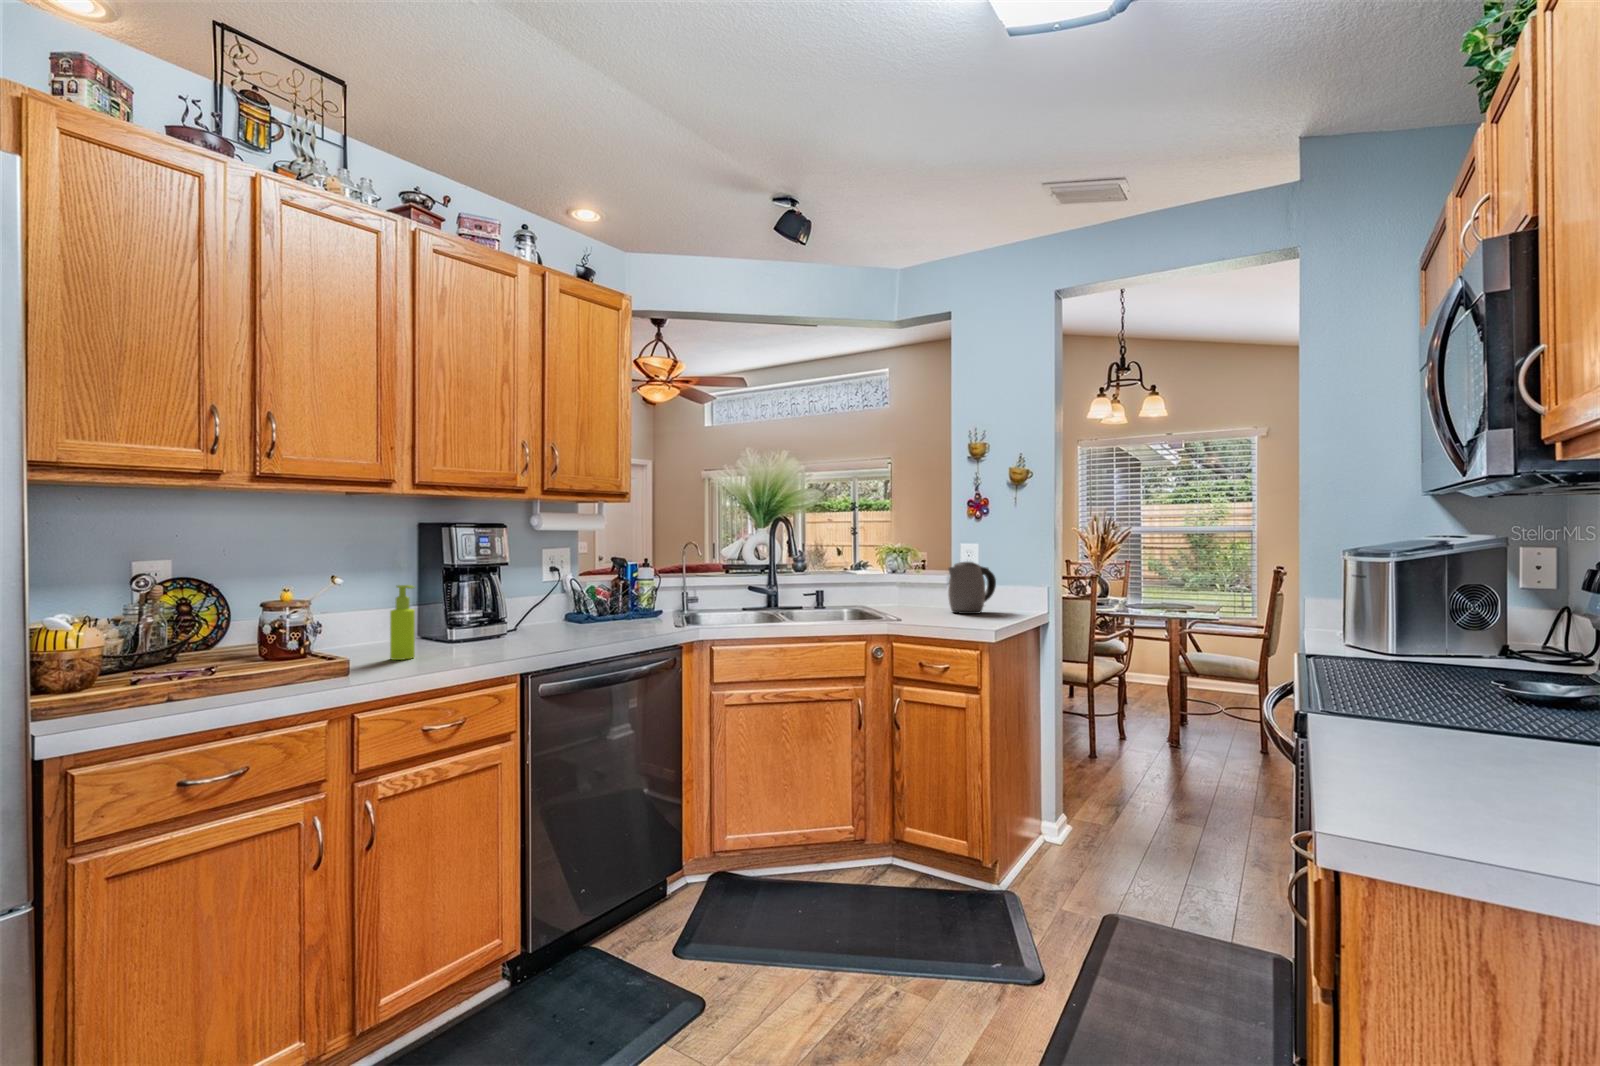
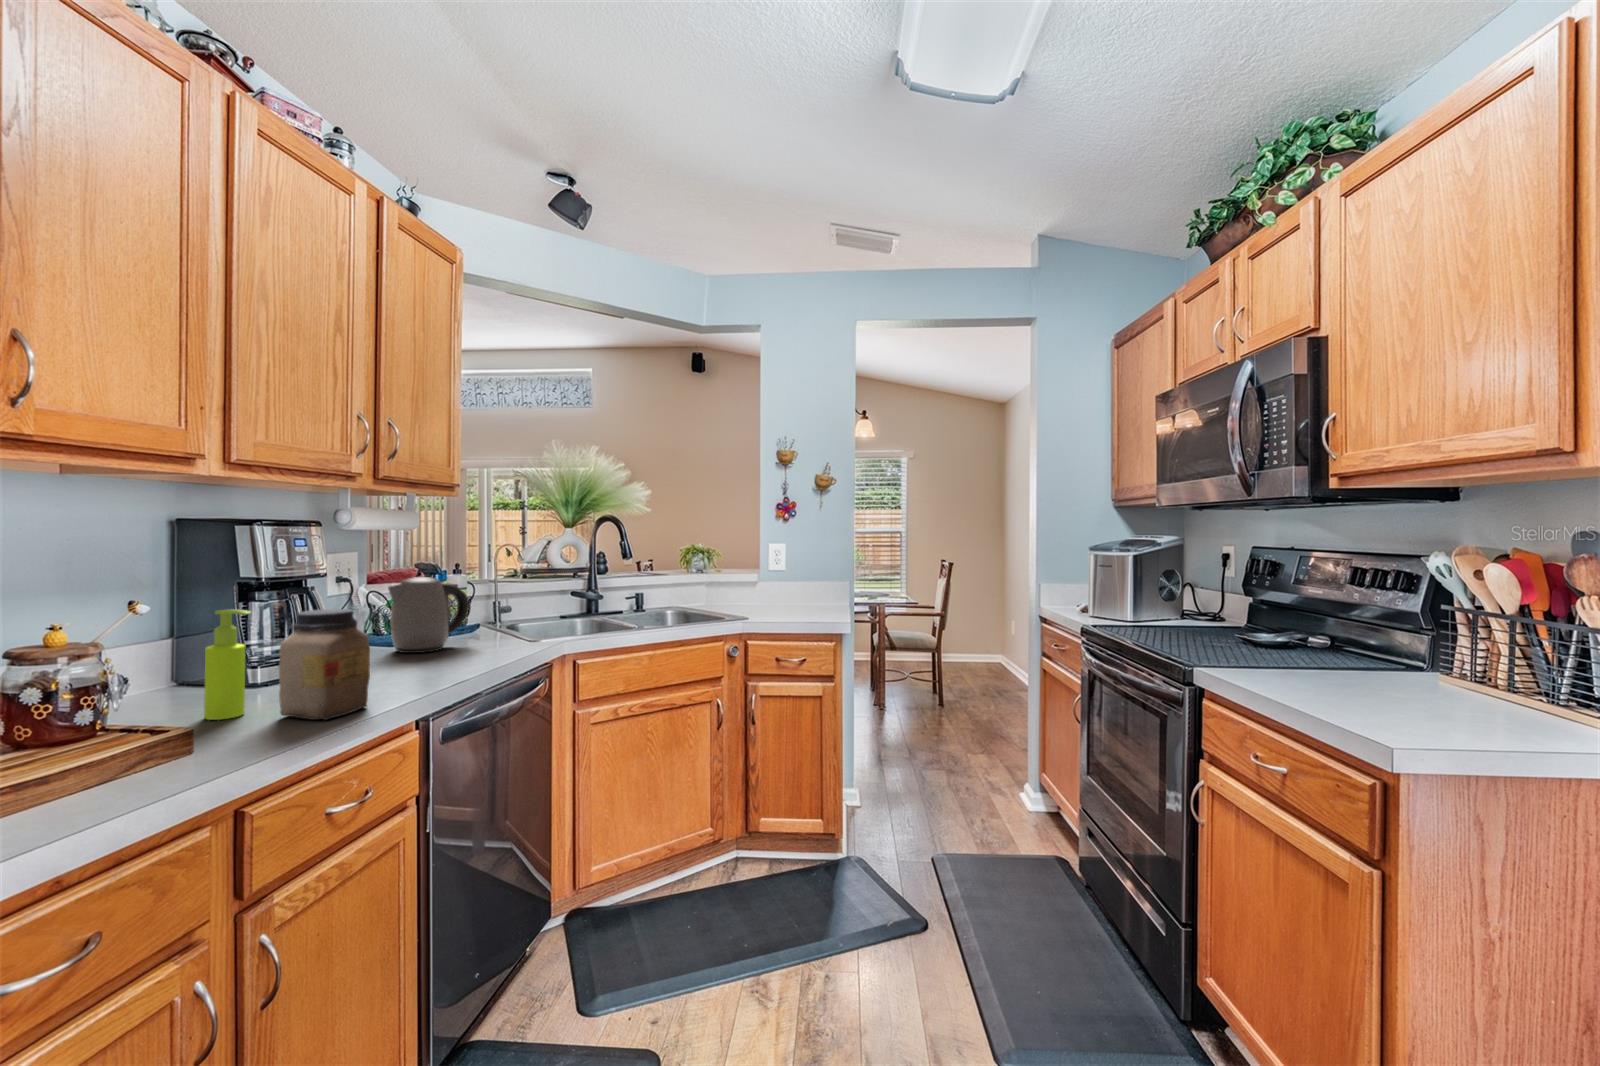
kettle: present [948,562,996,614] -> present [388,577,469,653]
jar: none [423,587,481,666] -> present [279,609,370,720]

